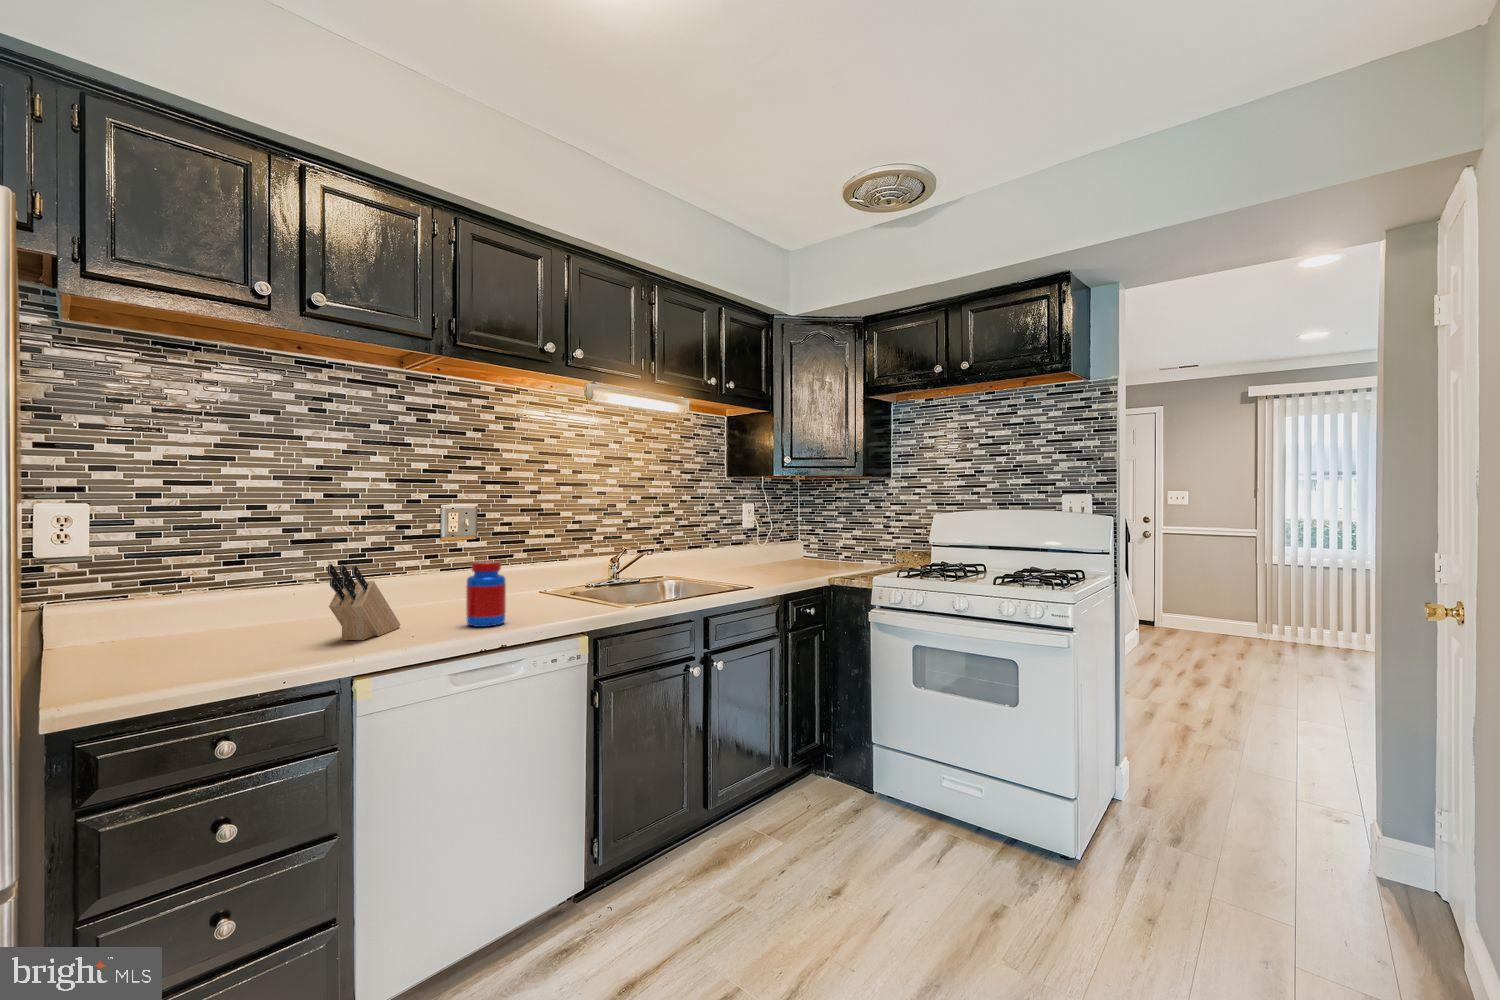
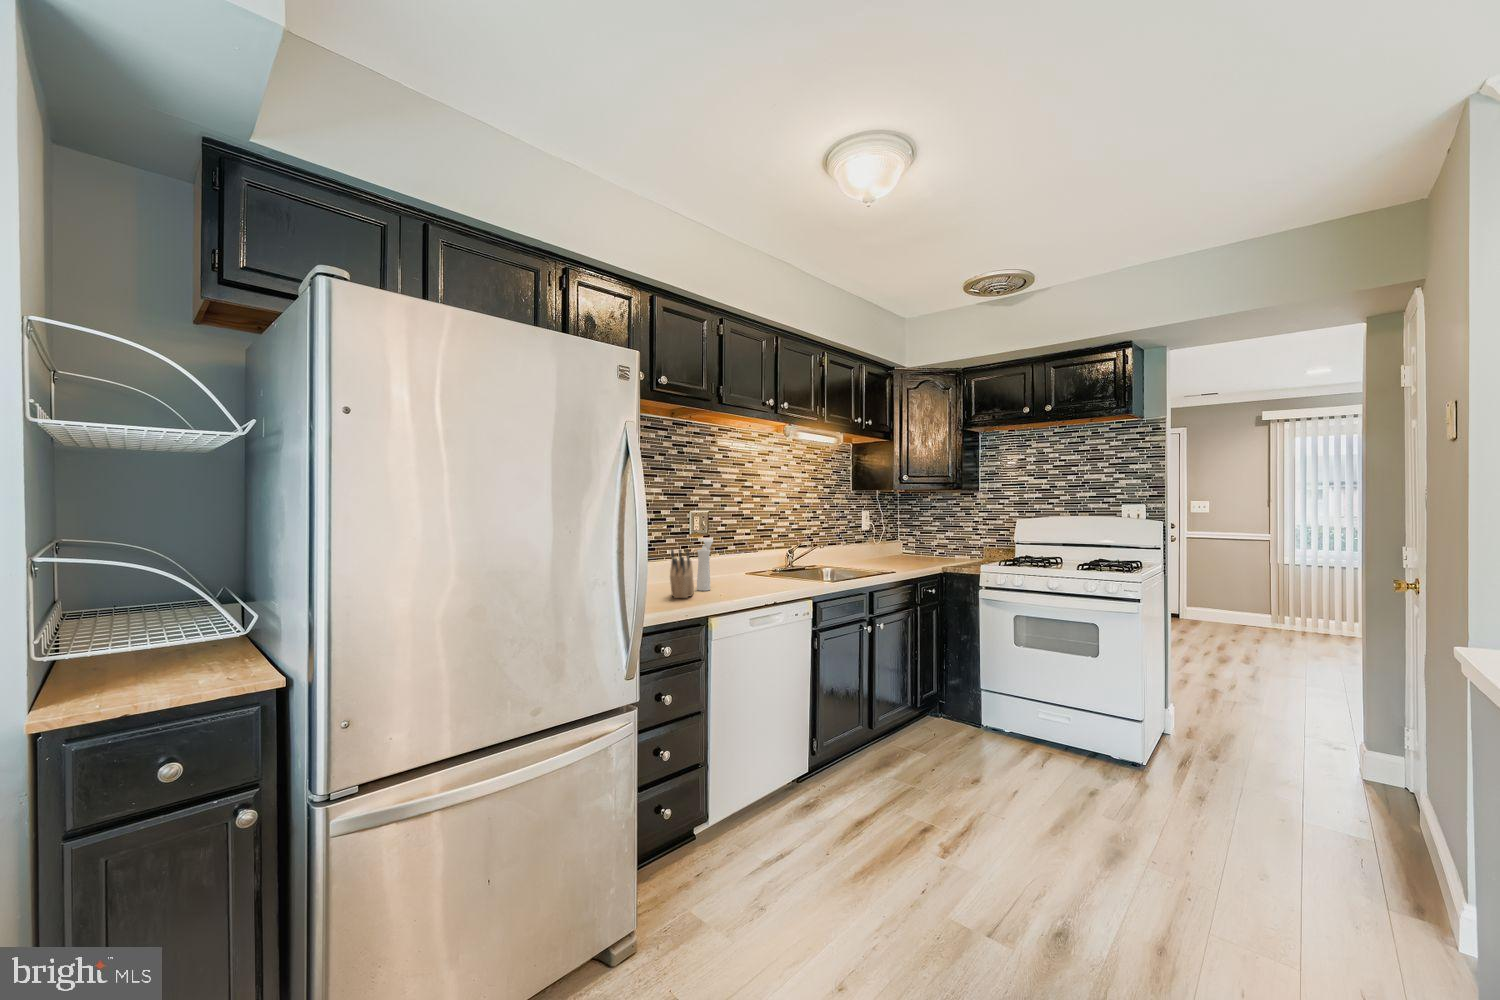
pepper mill: none [414,545,453,624] -> present [697,539,713,591]
jar: present [466,561,506,627] -> none [736,549,760,592]

